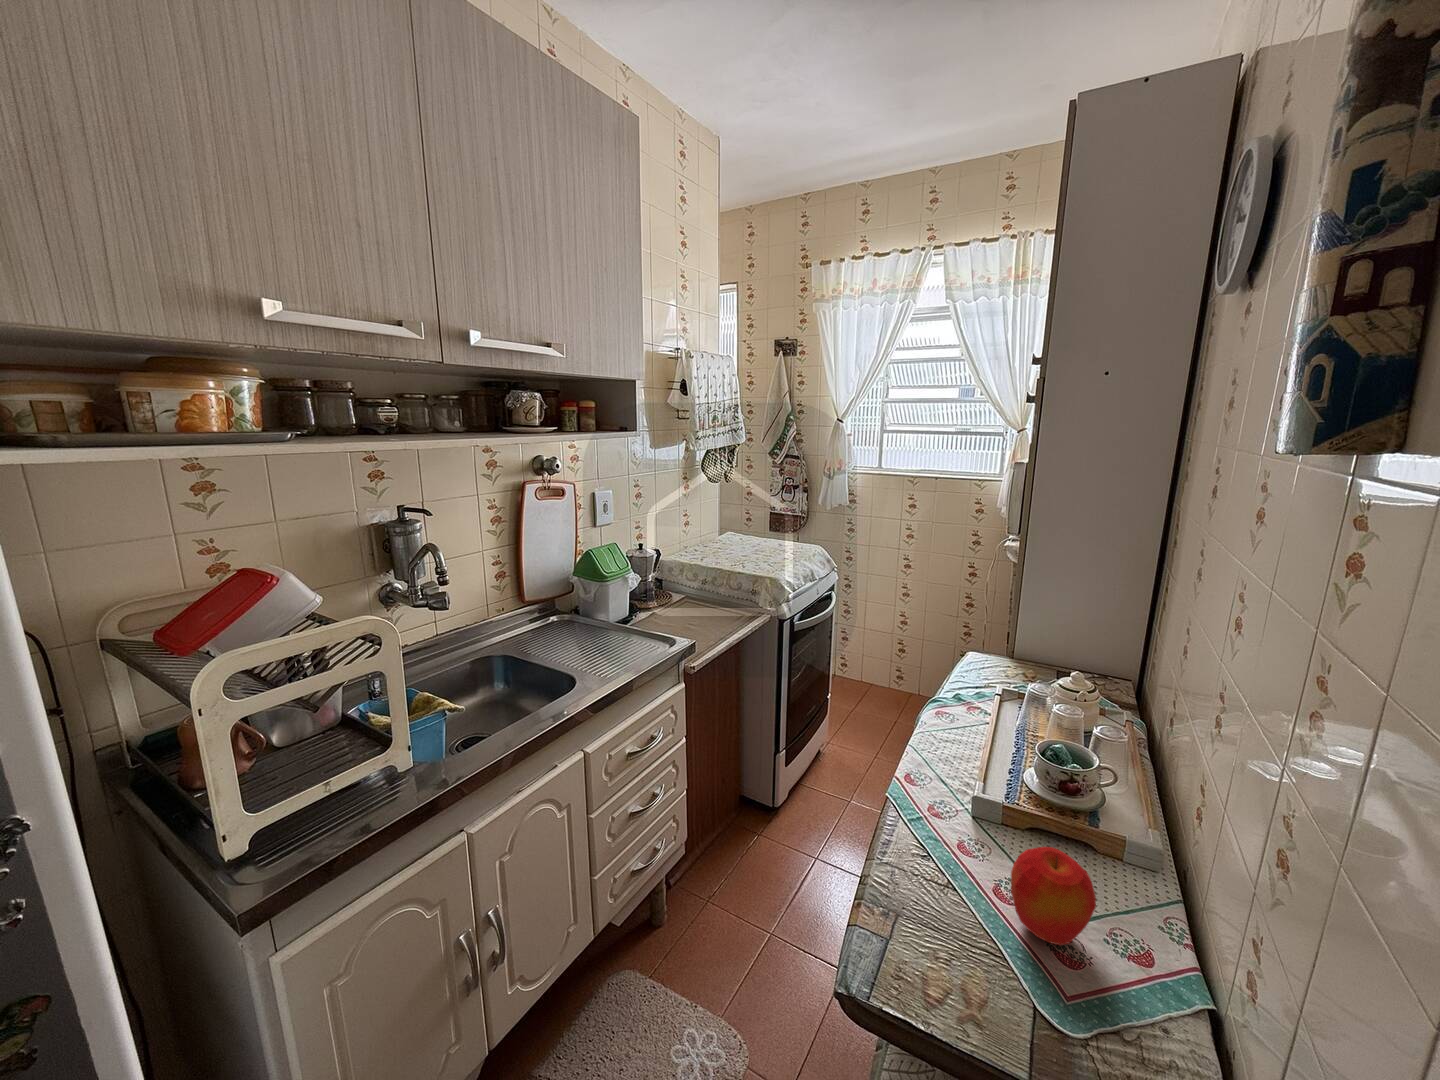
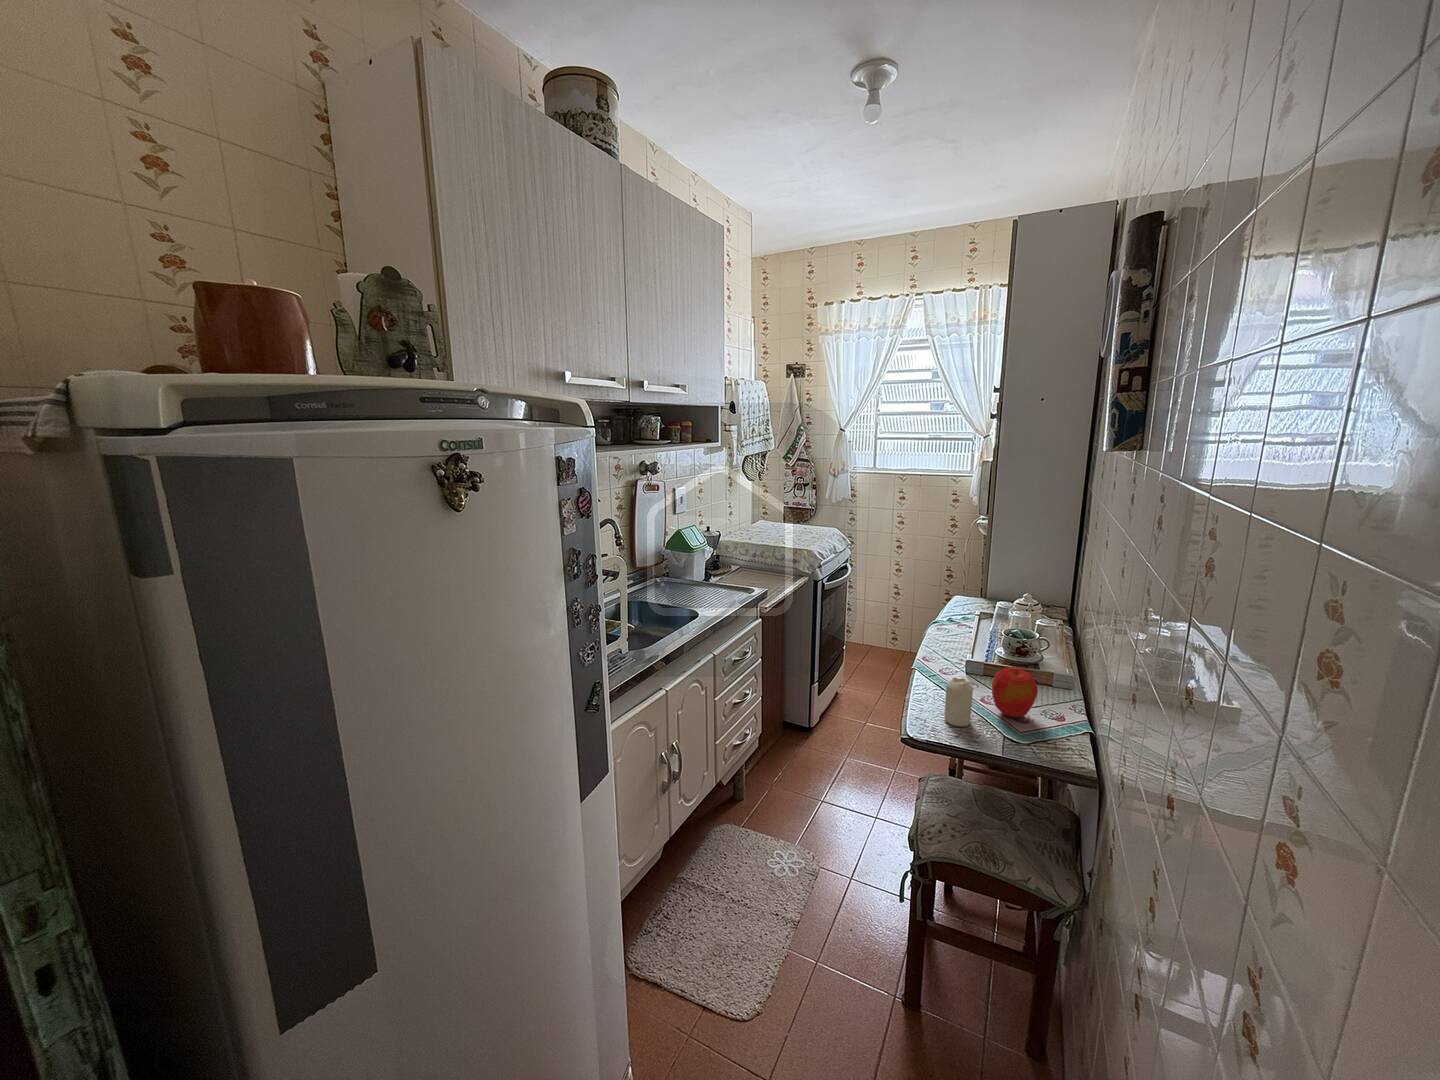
candle: none [922,867,974,962] -> present [944,678,973,727]

